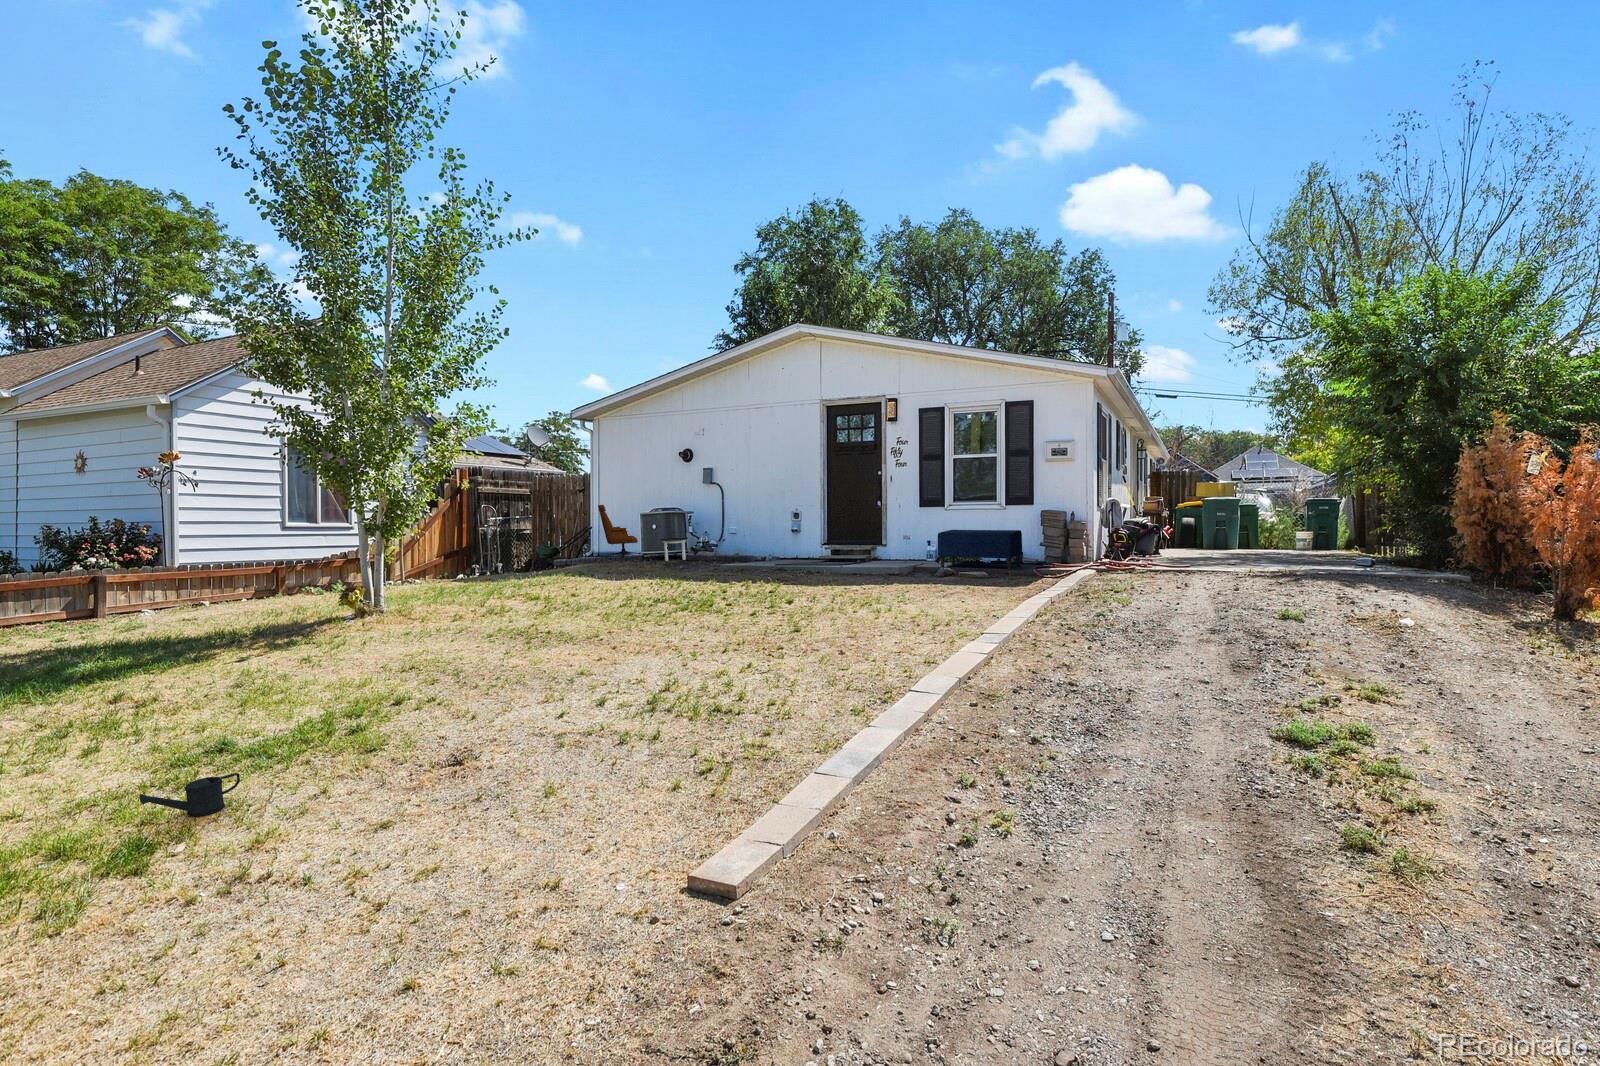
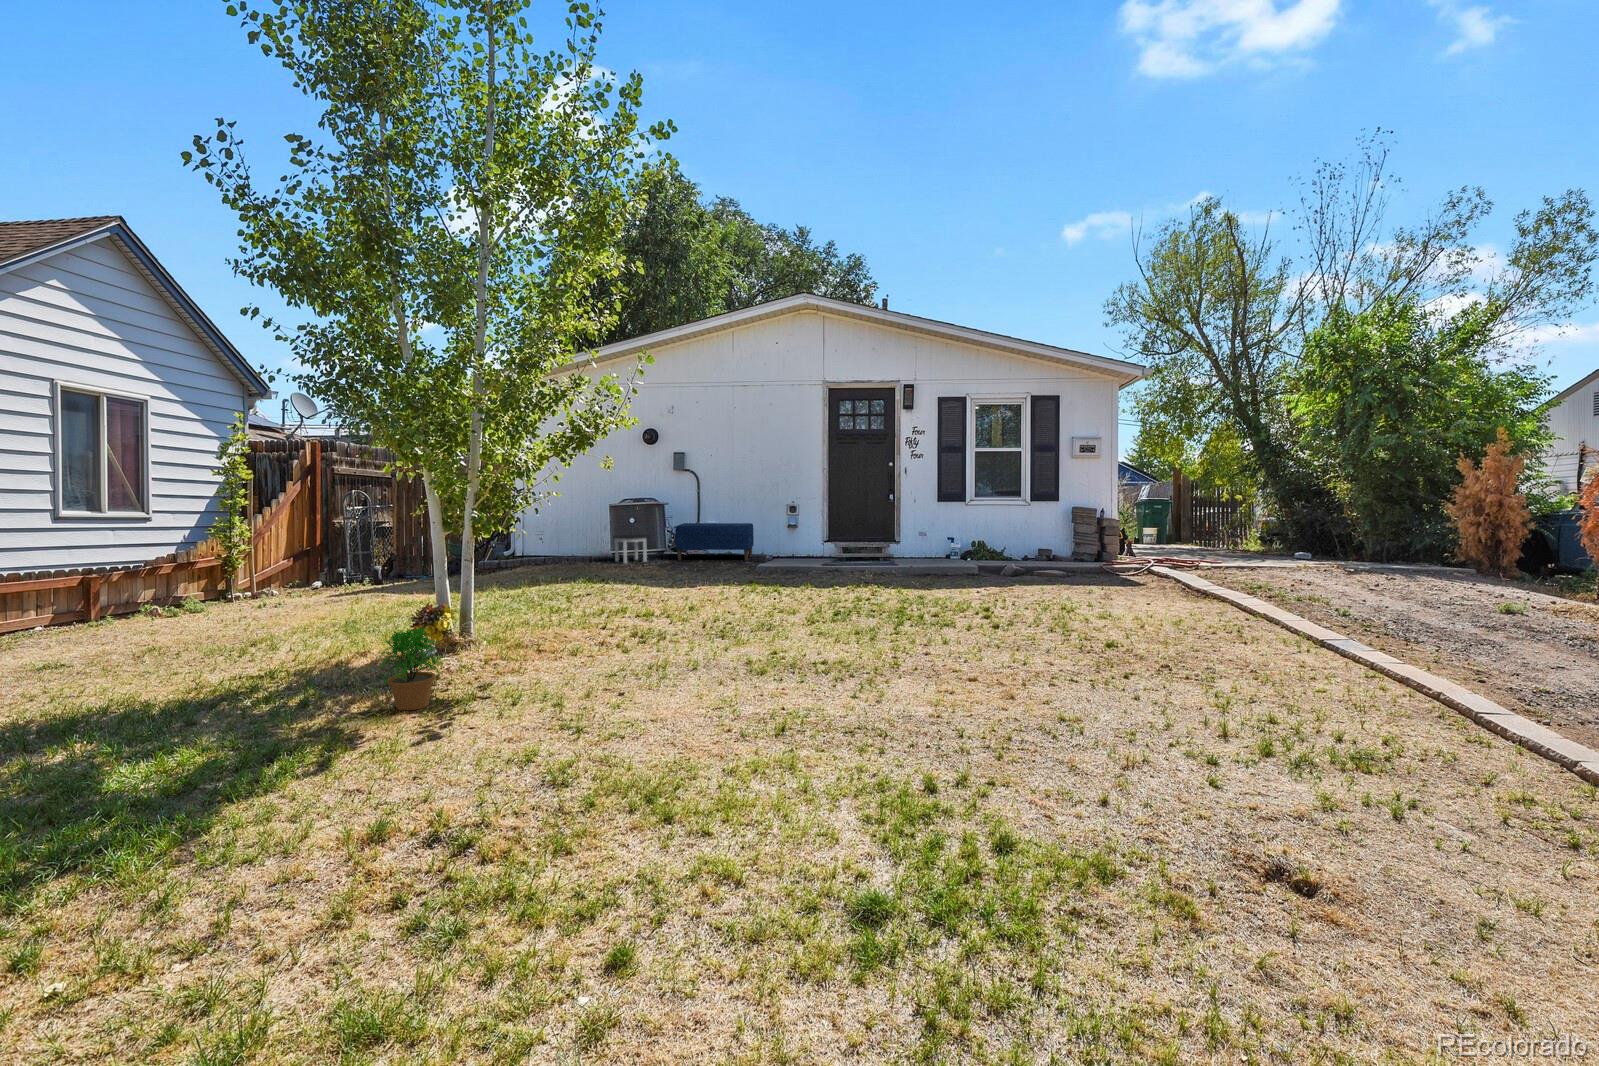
lounge chair: present [598,505,640,557] -> none [508,494,592,561]
bench: present [938,530,1022,570] -> present [675,523,754,561]
potted plant: none [241,598,284,649] -> present [379,627,440,710]
watering can: present [139,773,240,817] -> none [1271,879,1340,962]

